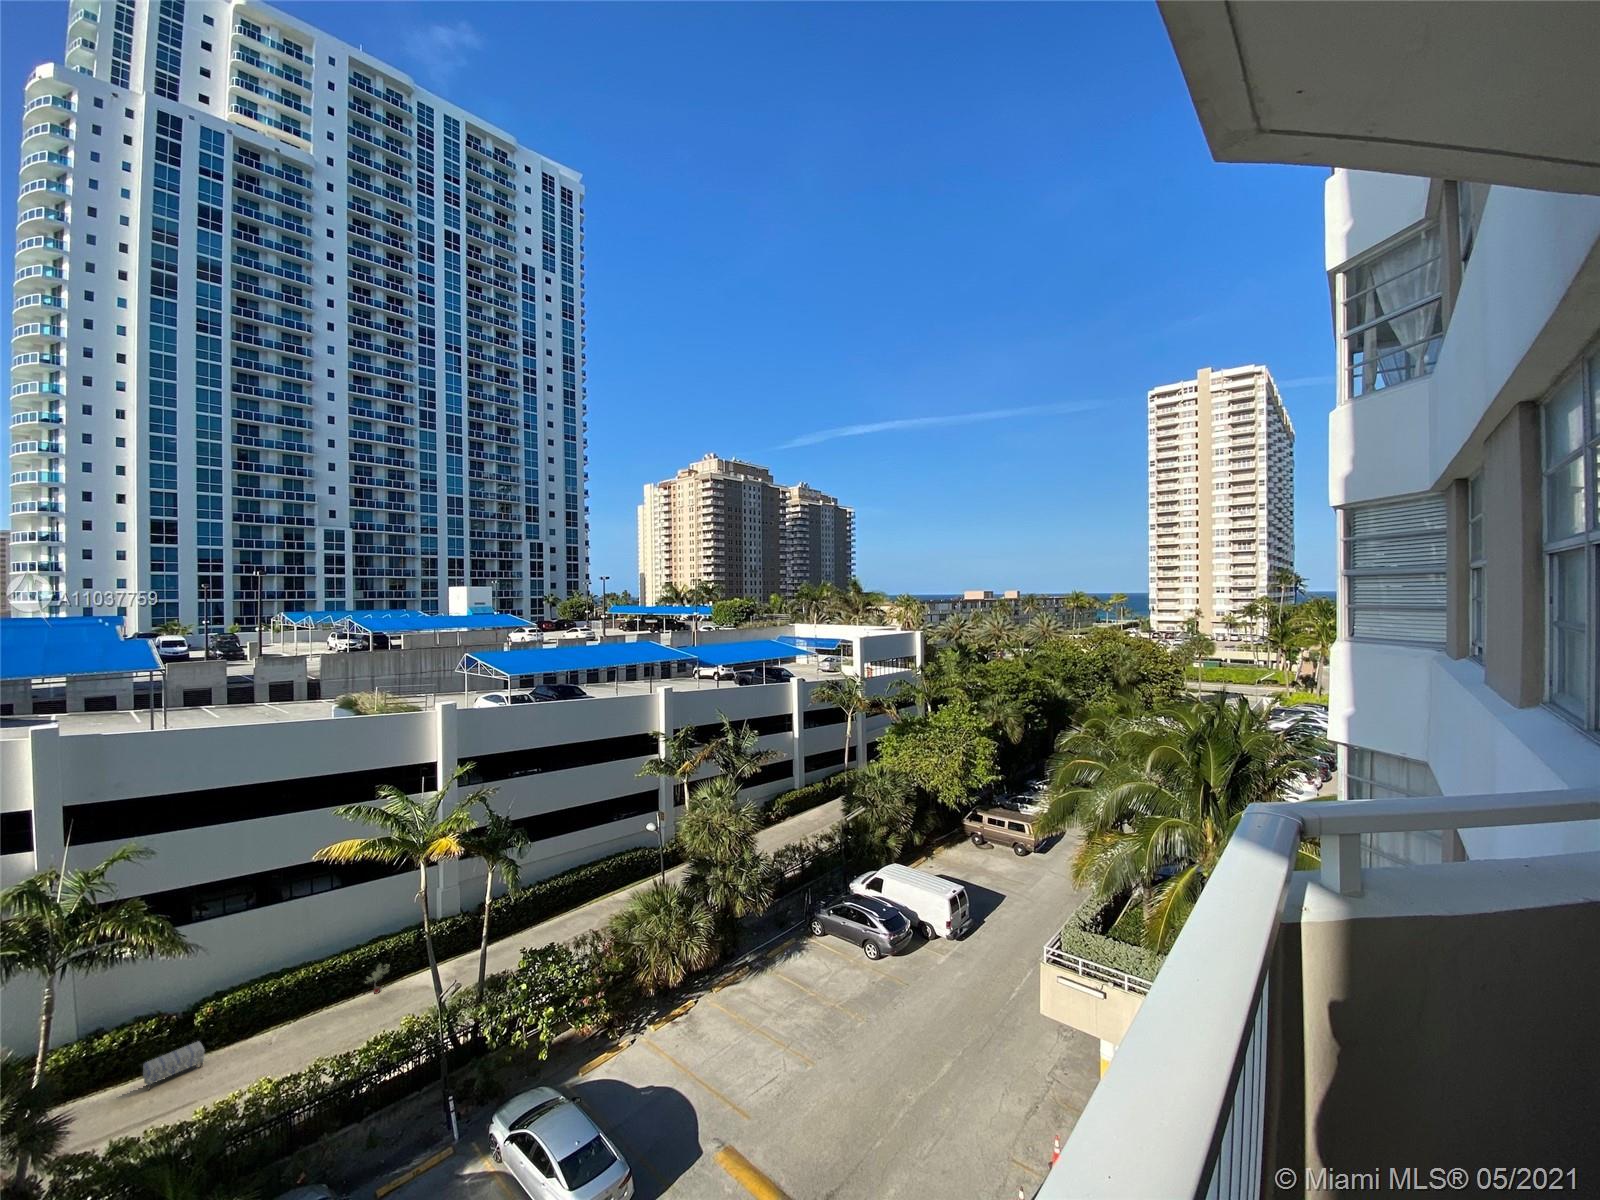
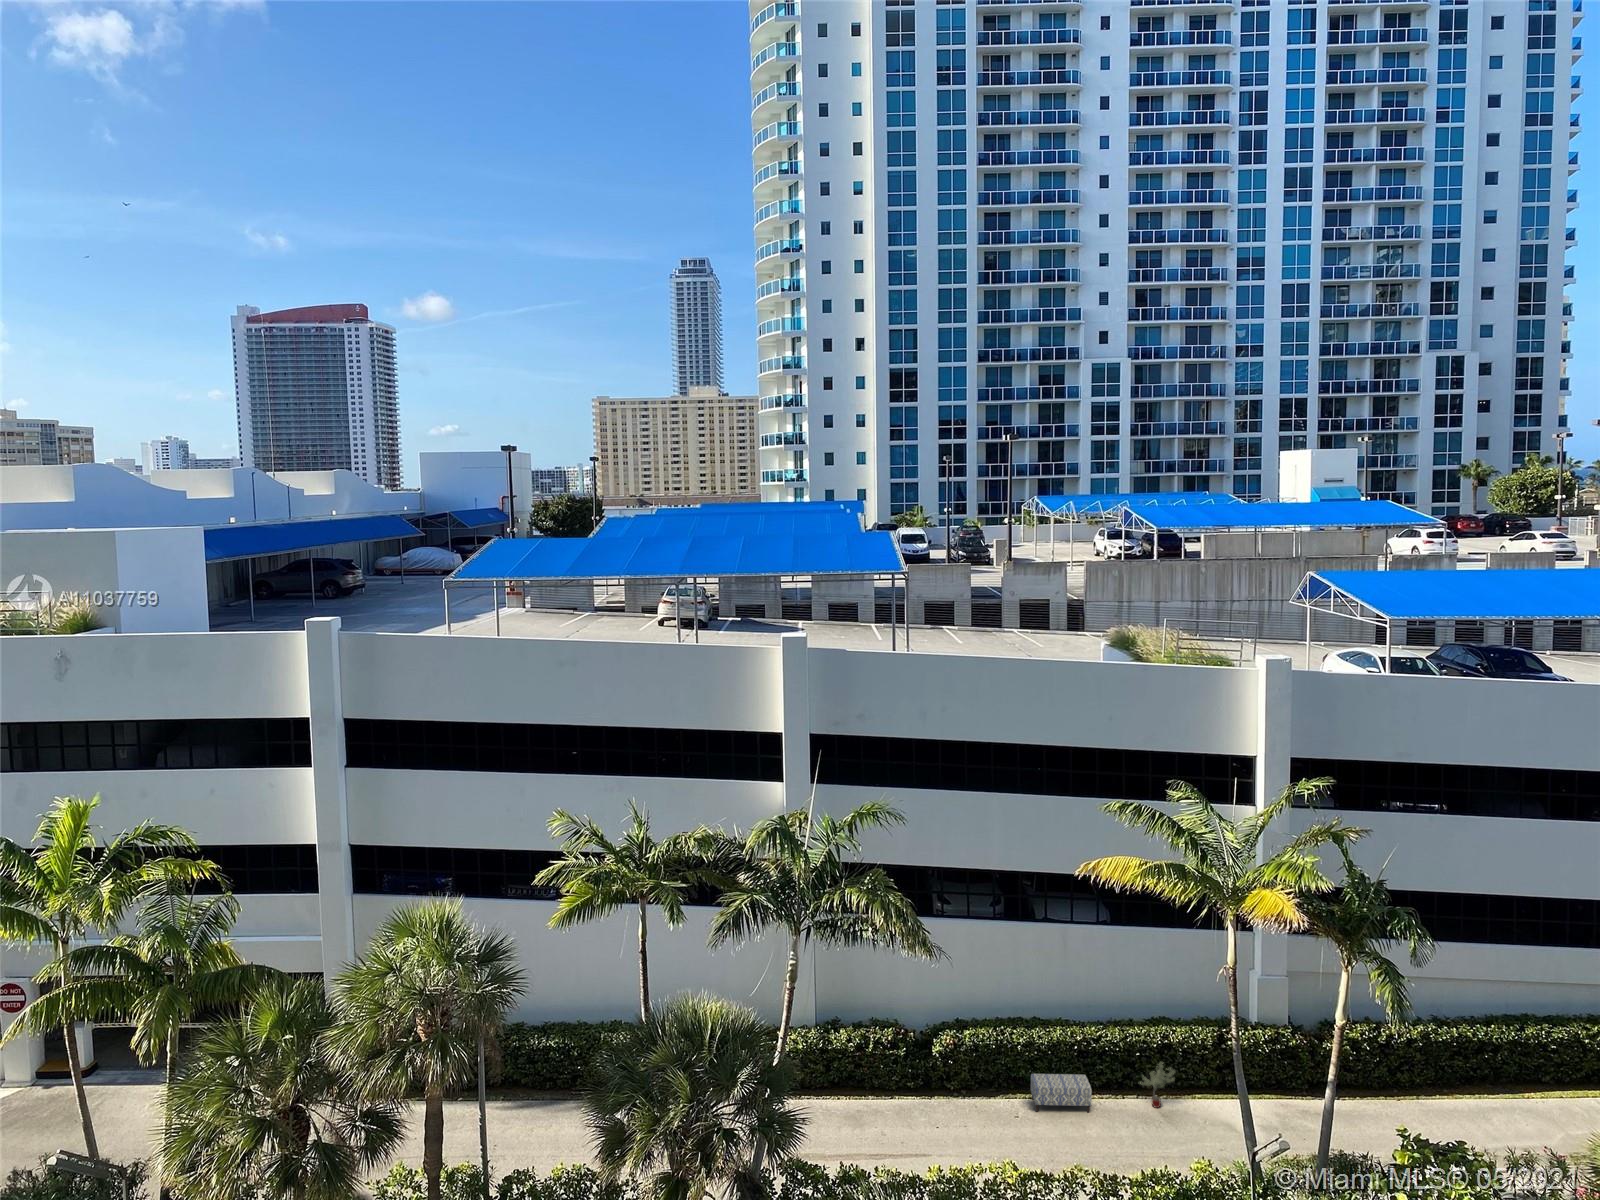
bench: present [143,1041,205,1090] -> present [1031,1074,1092,1113]

